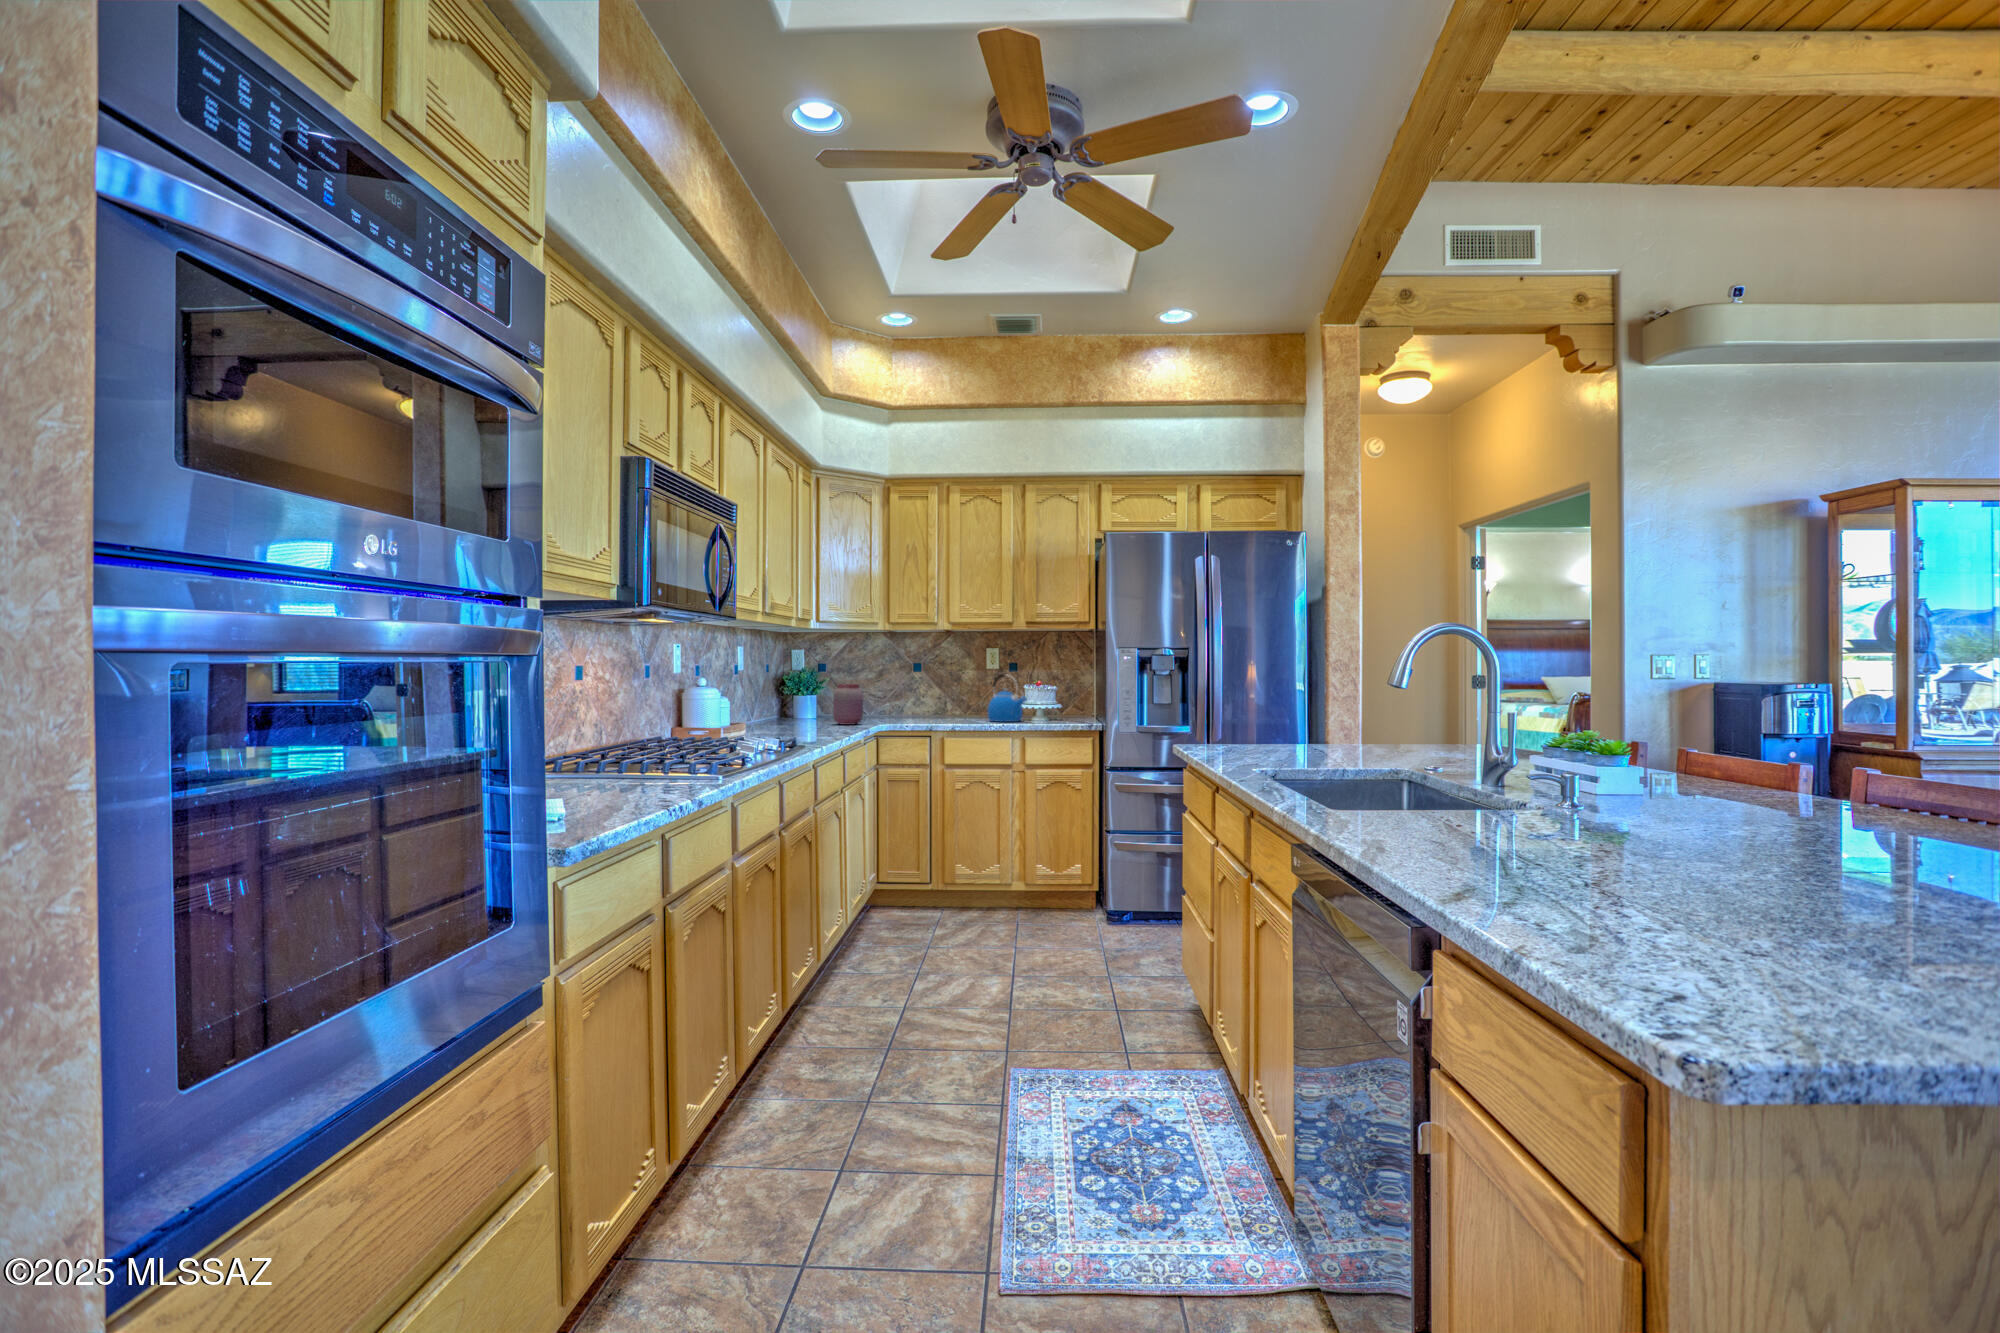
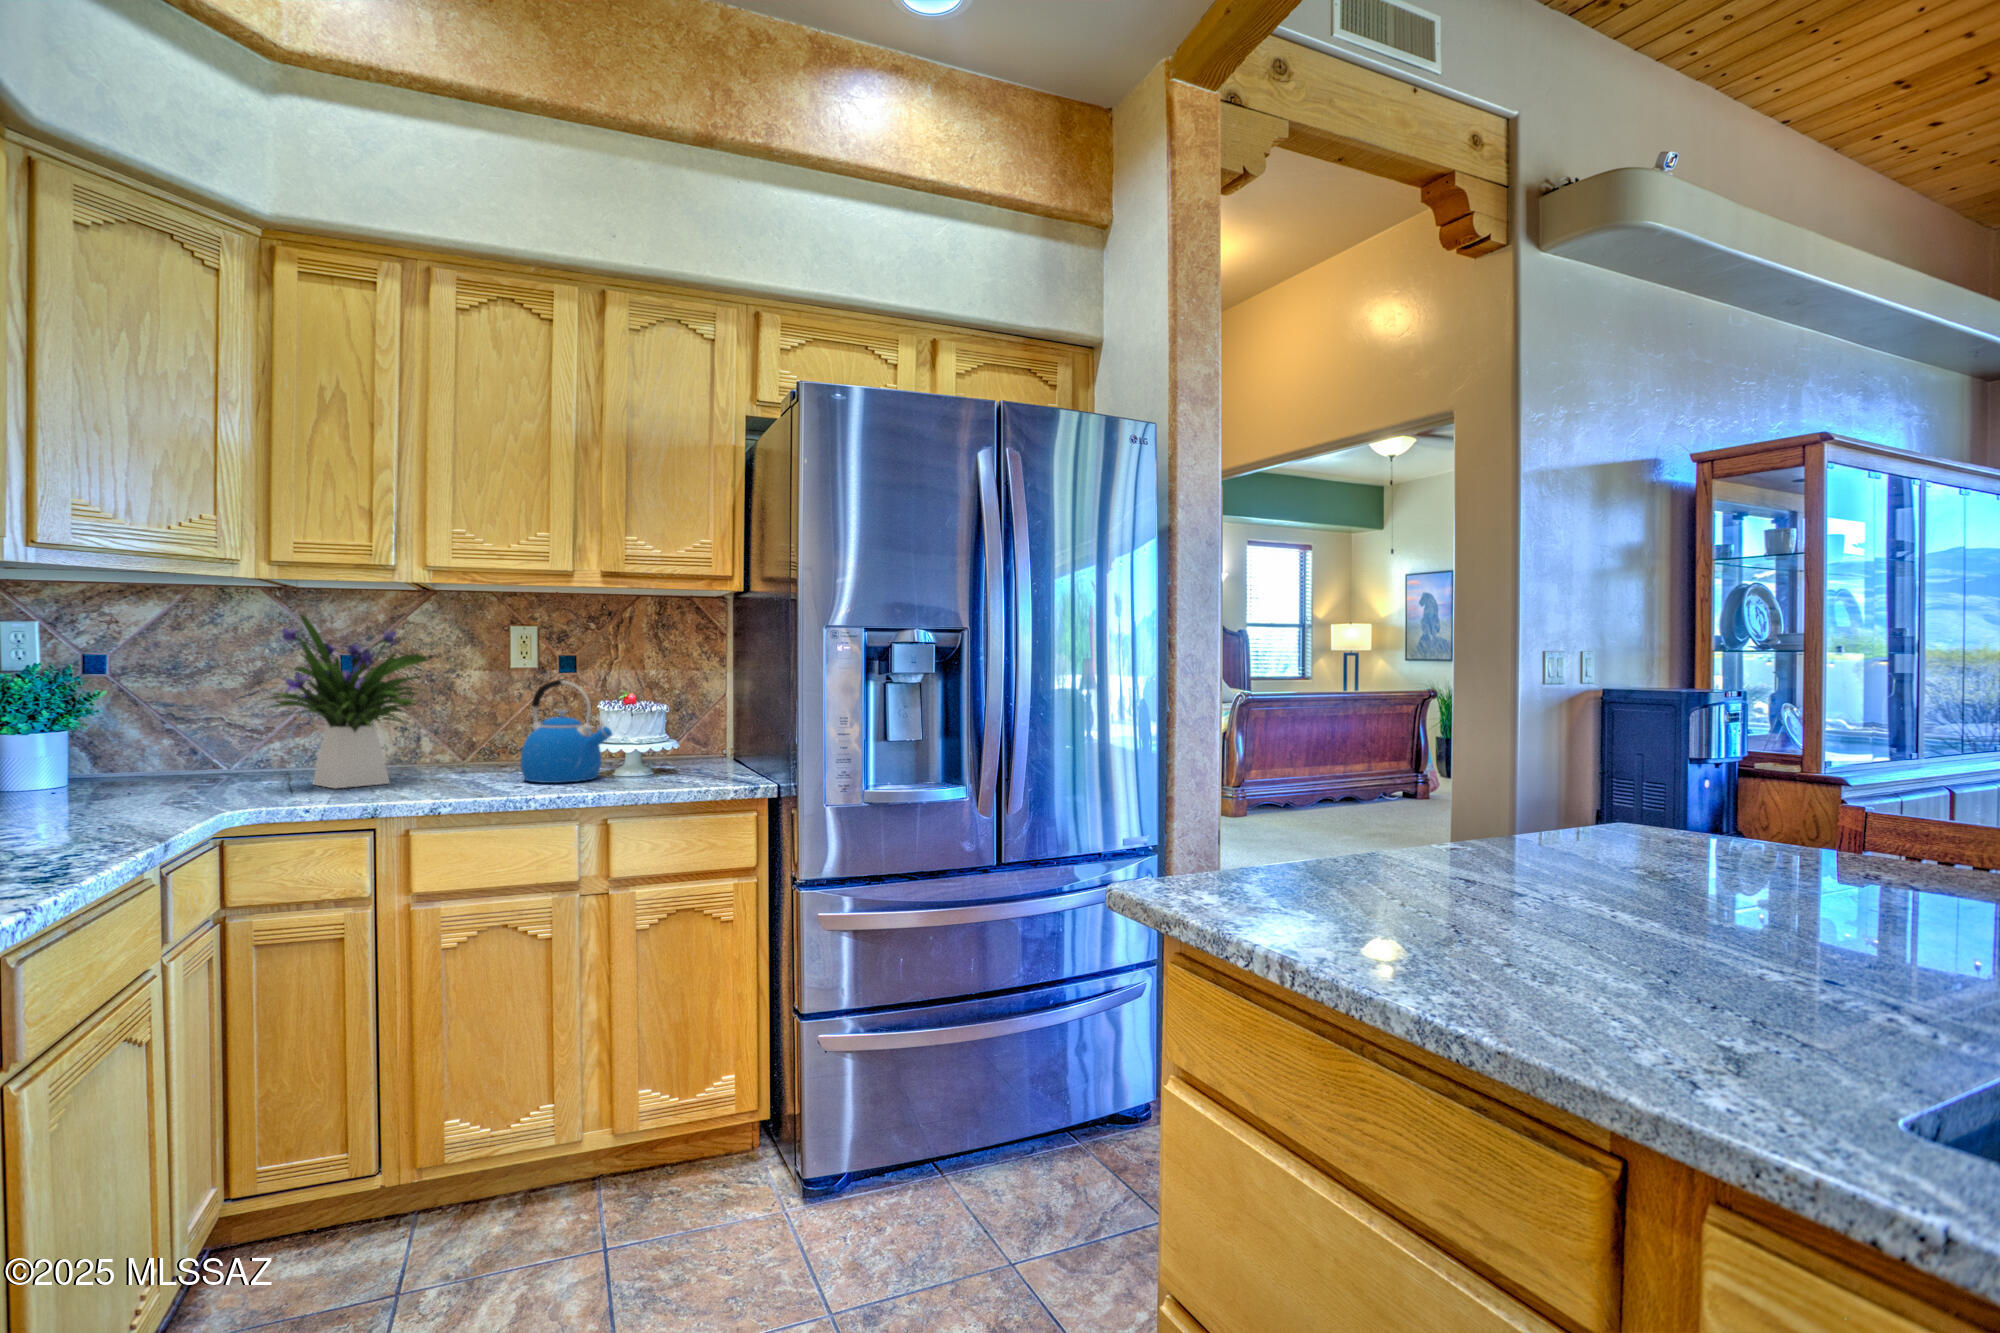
flower arrangement: none [883,645,952,721] -> present [260,614,429,788]
jar: present [833,684,863,725] -> none [61,712,166,823]

